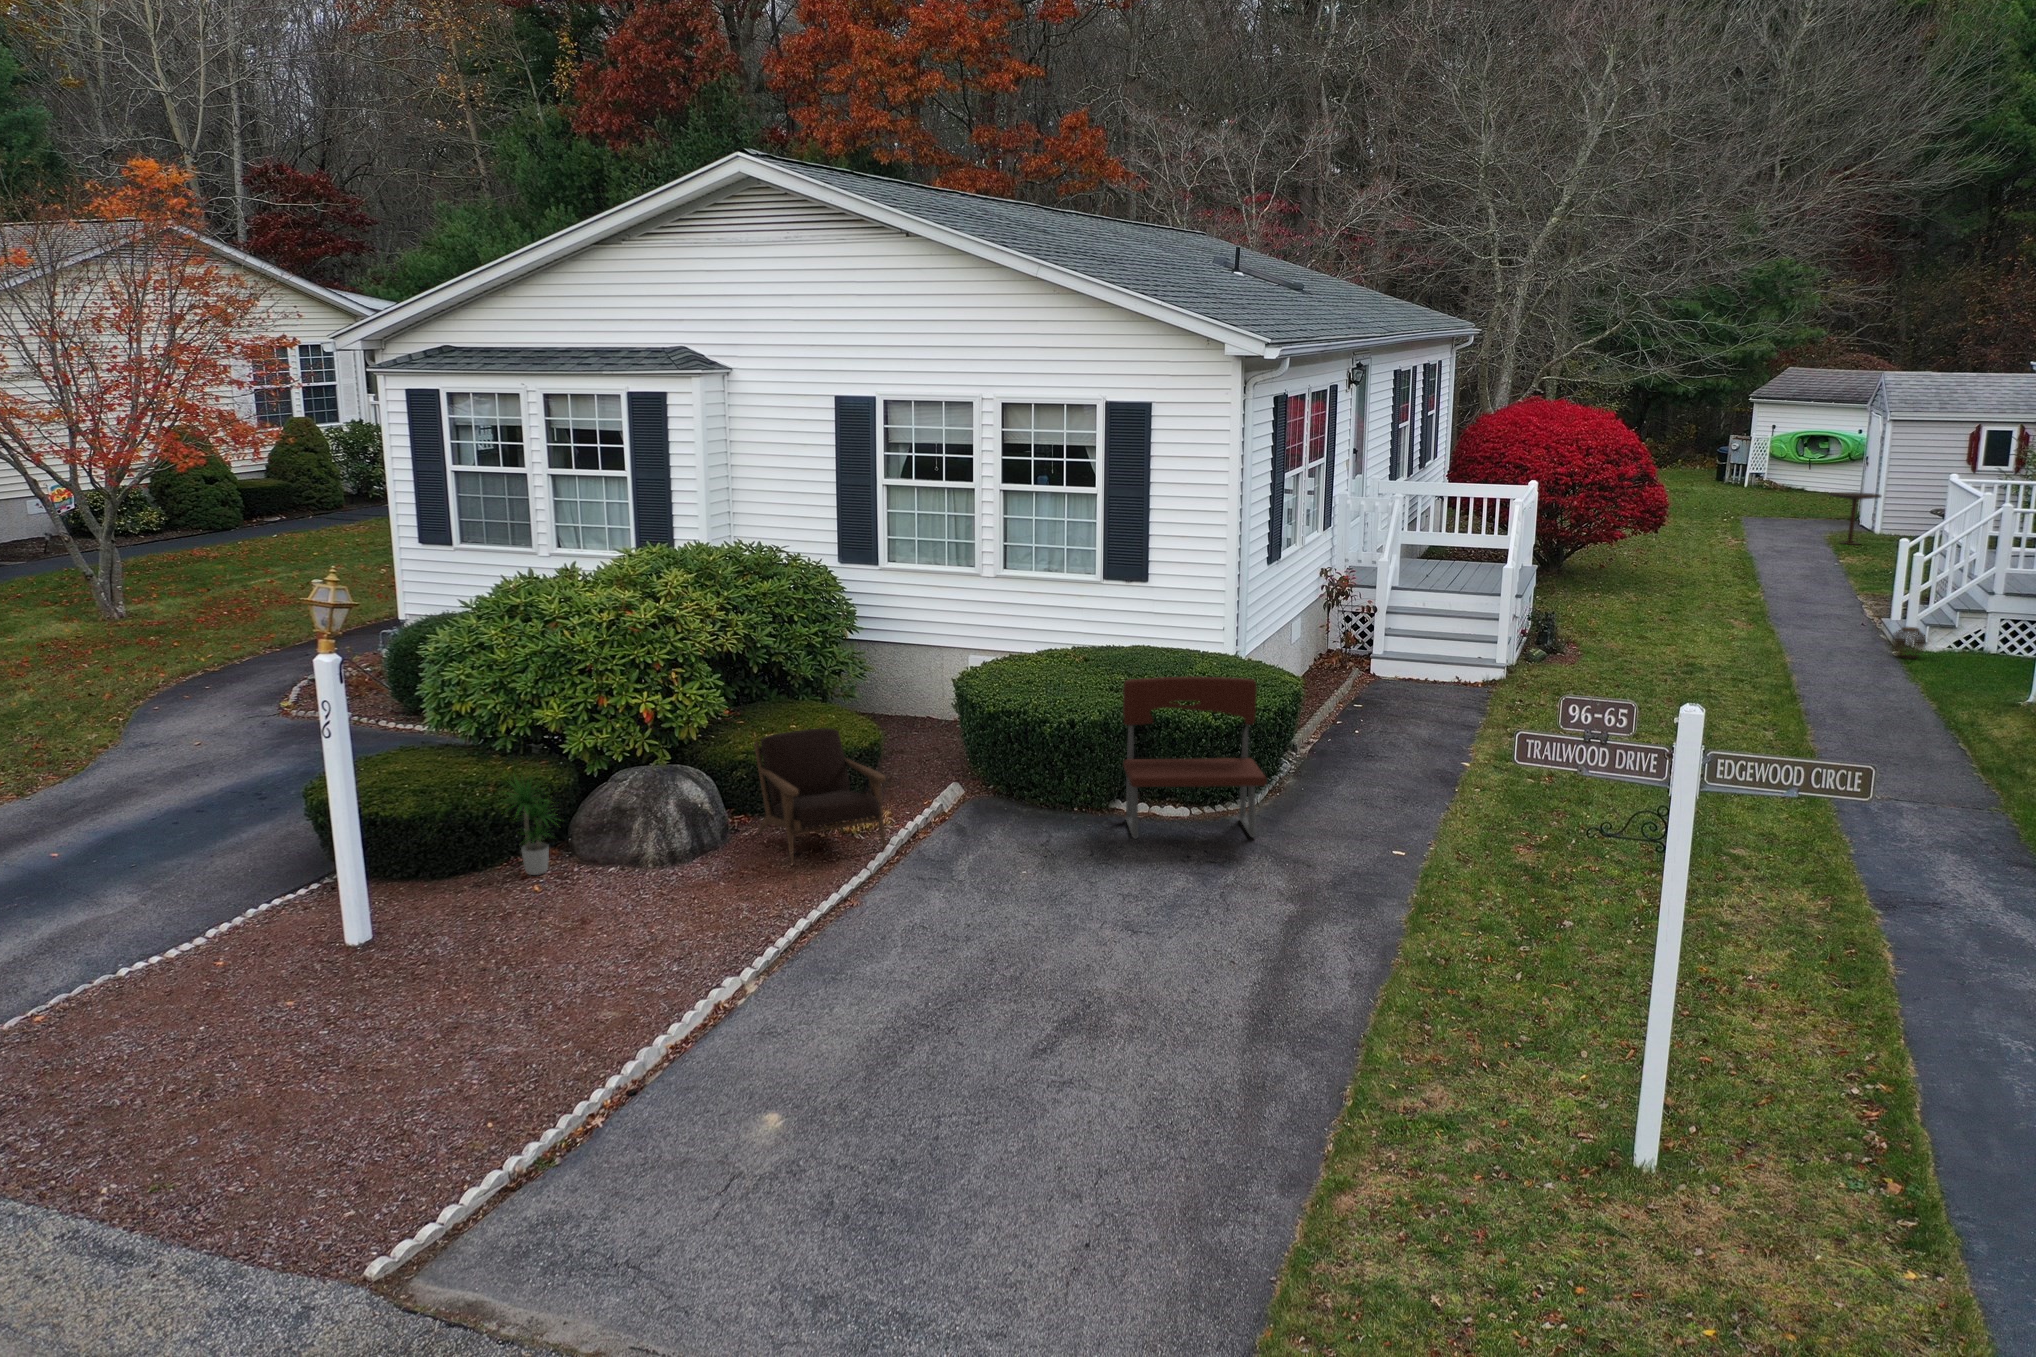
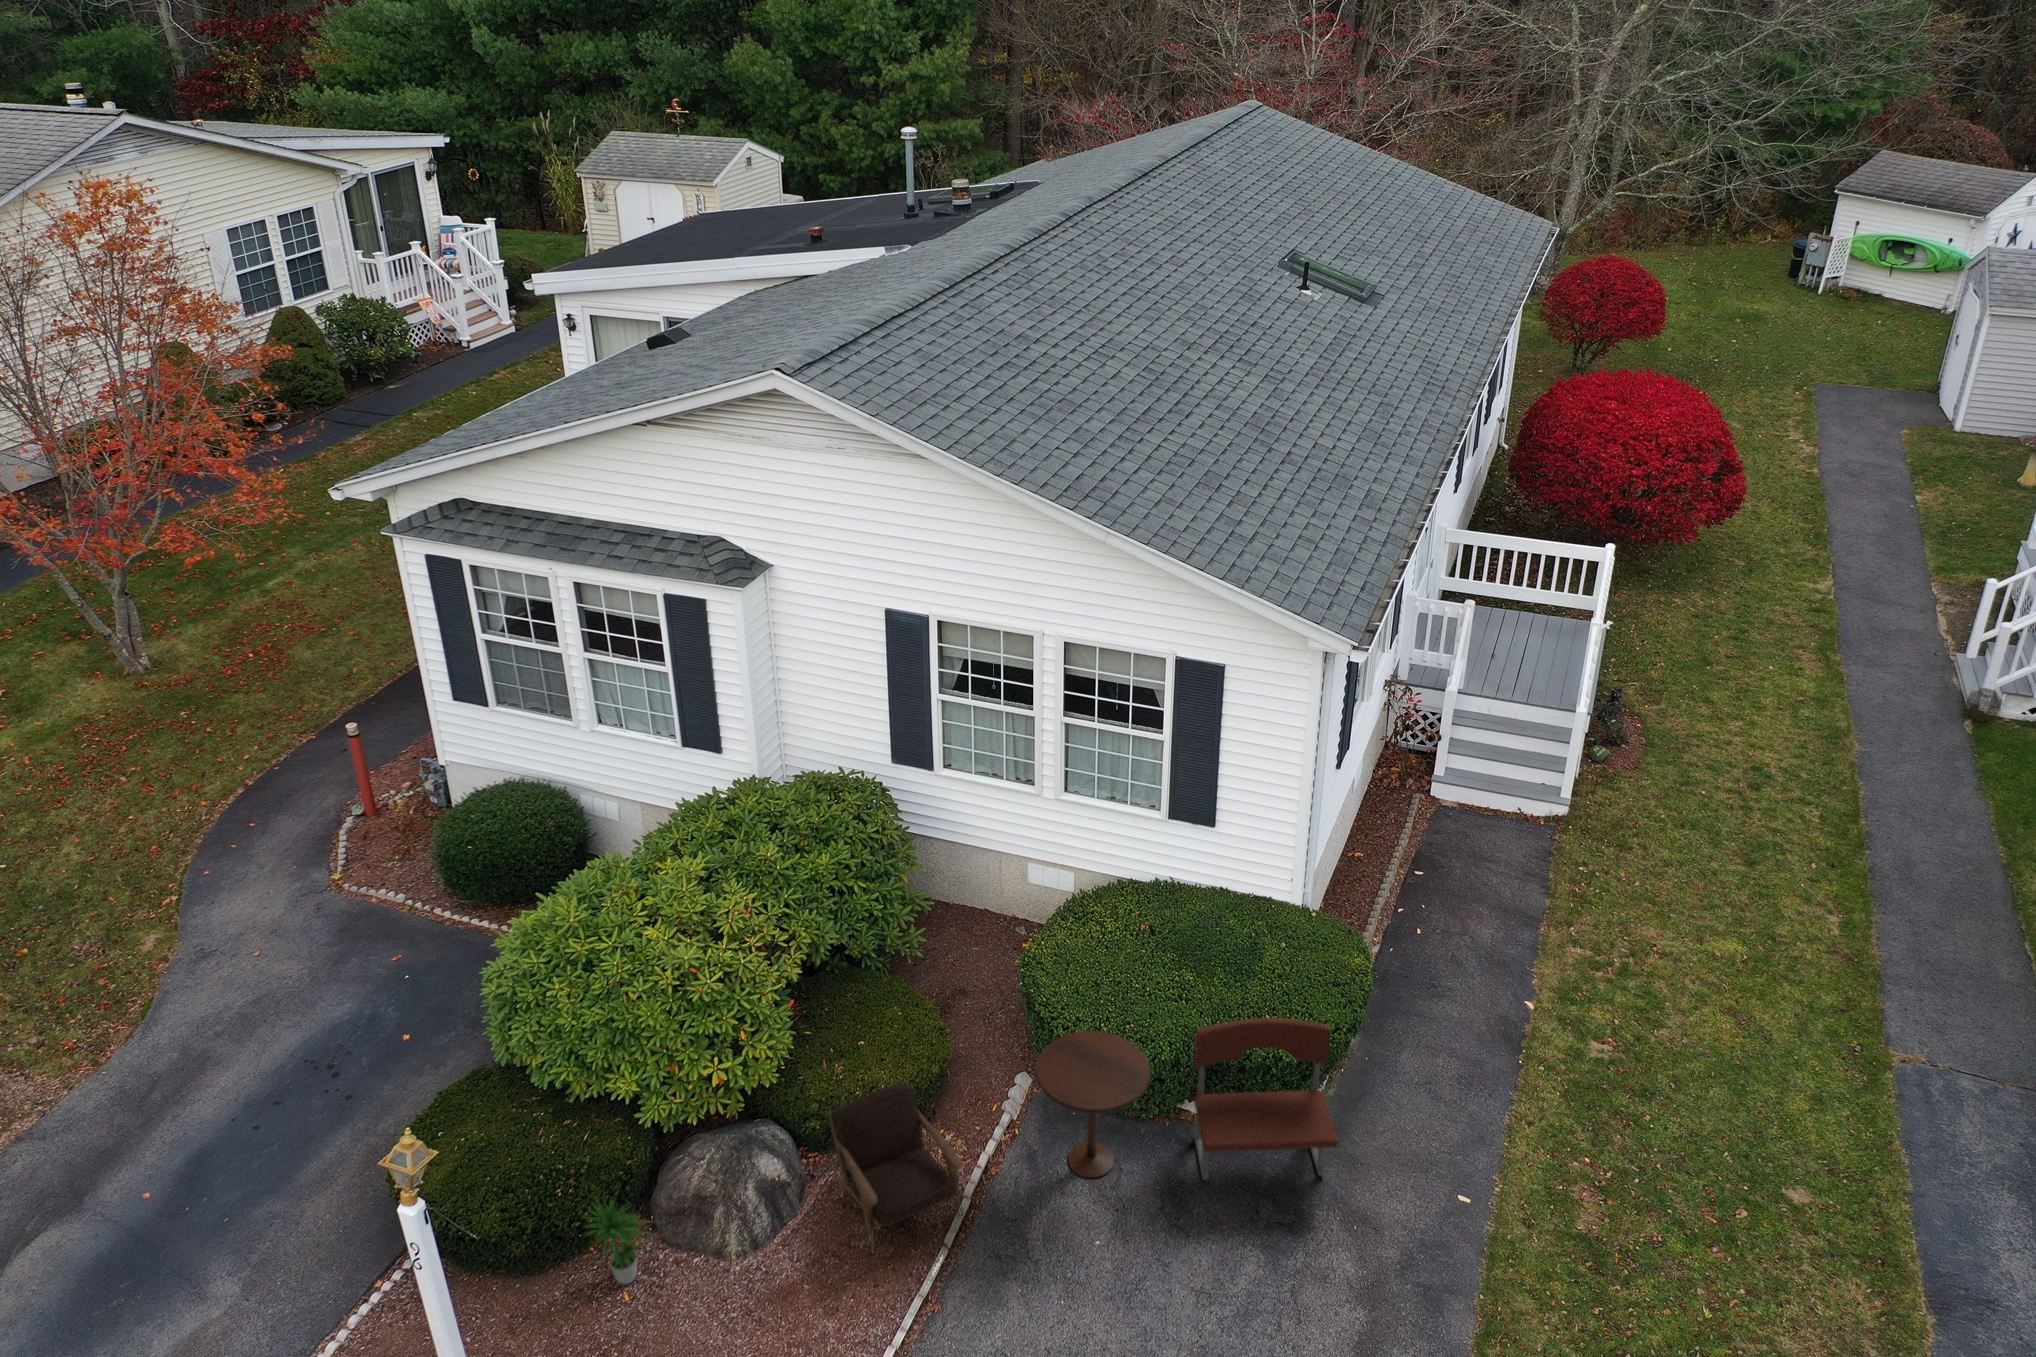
pedestal table: present [1830,492,1881,545] -> present [1035,1031,1151,1178]

